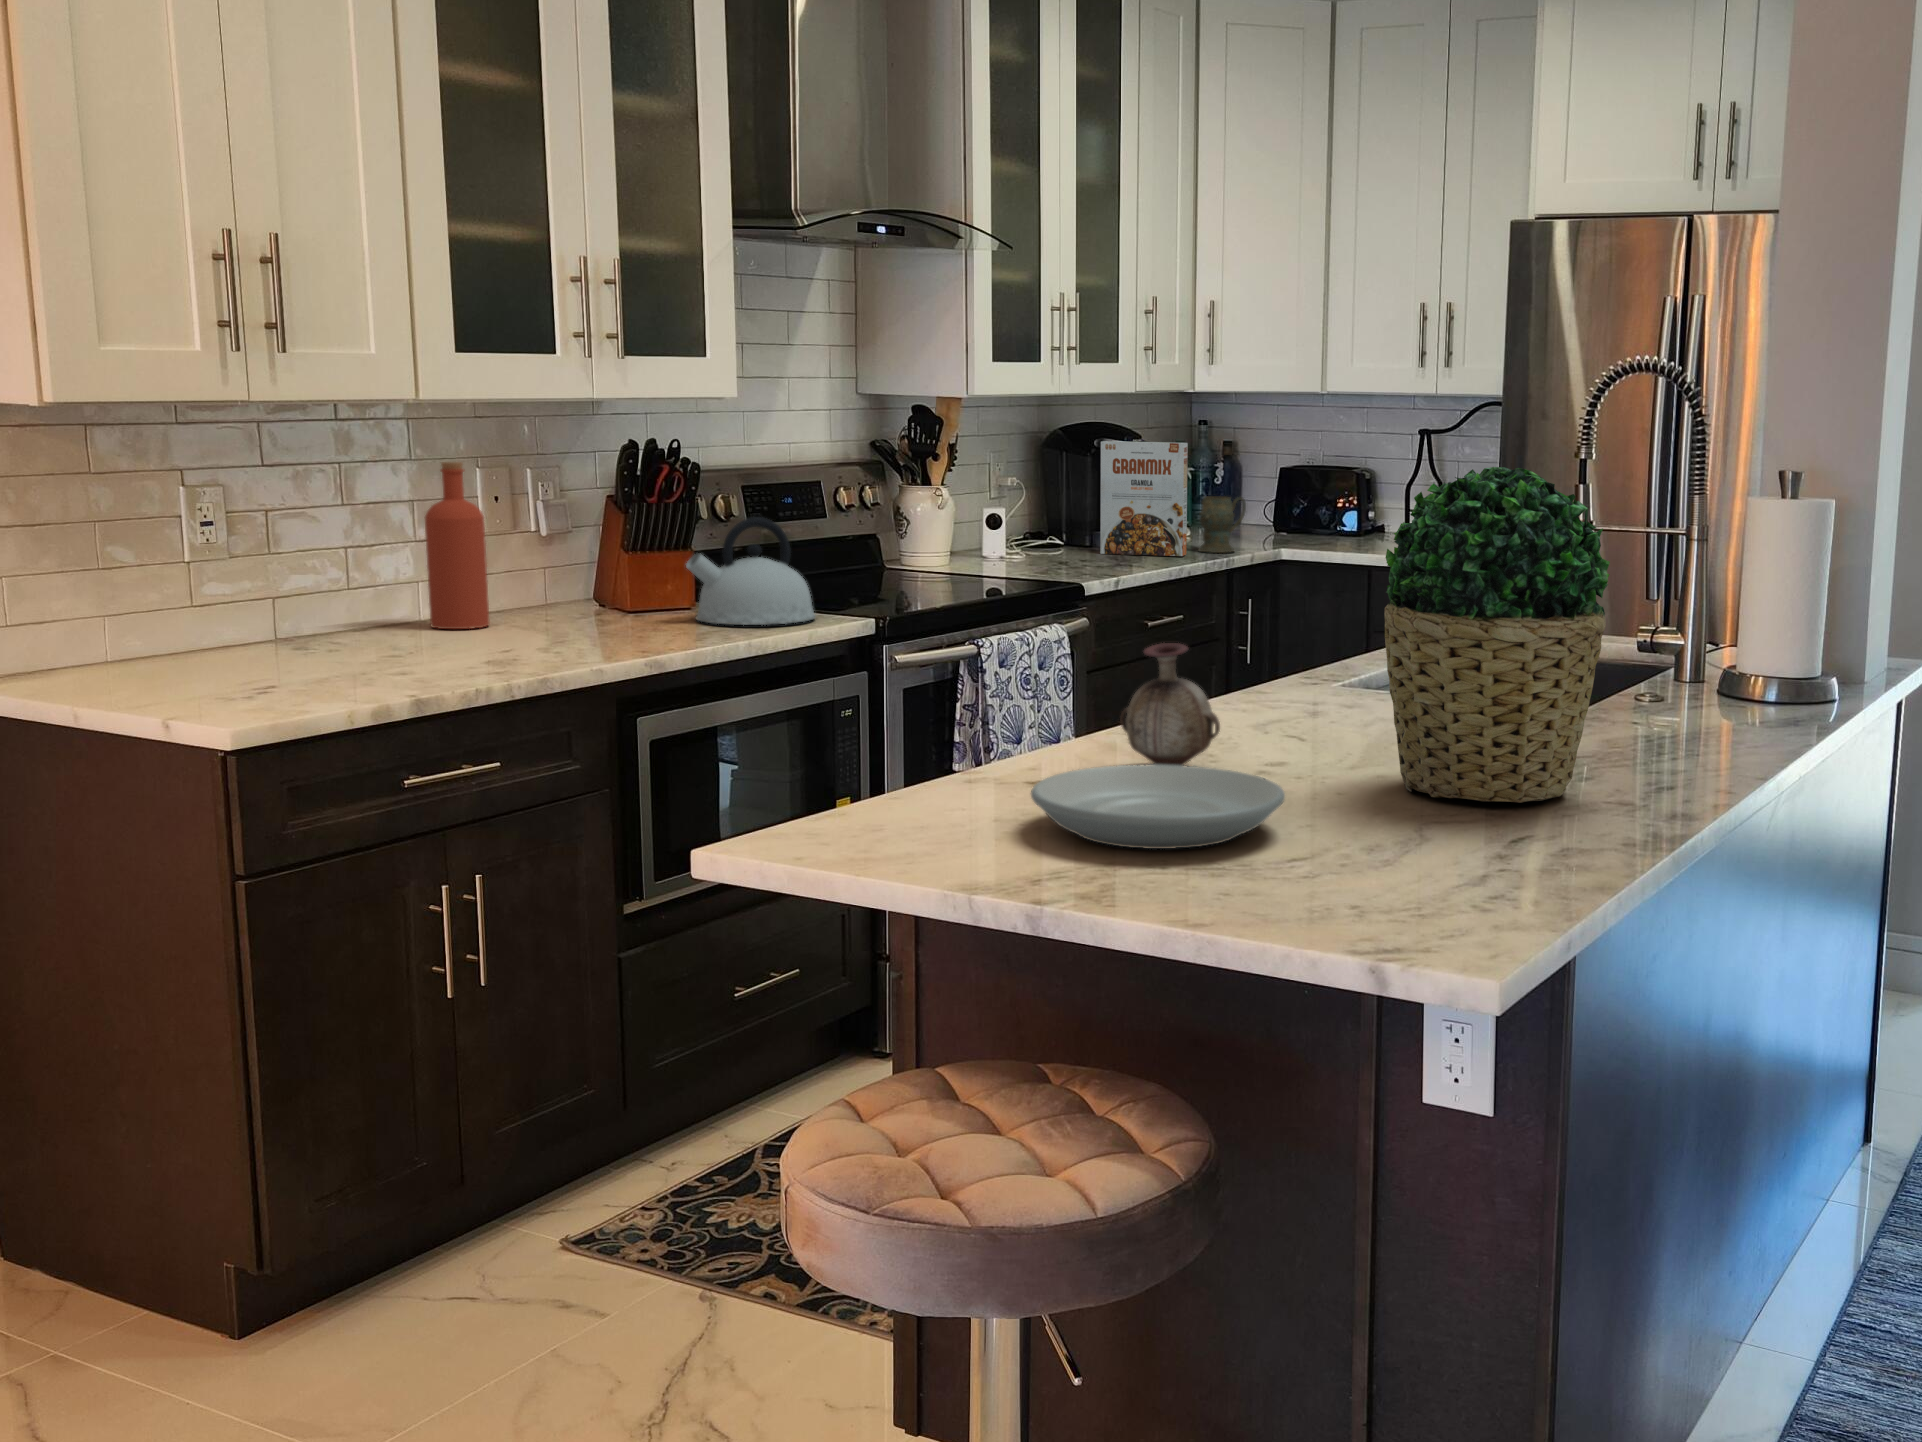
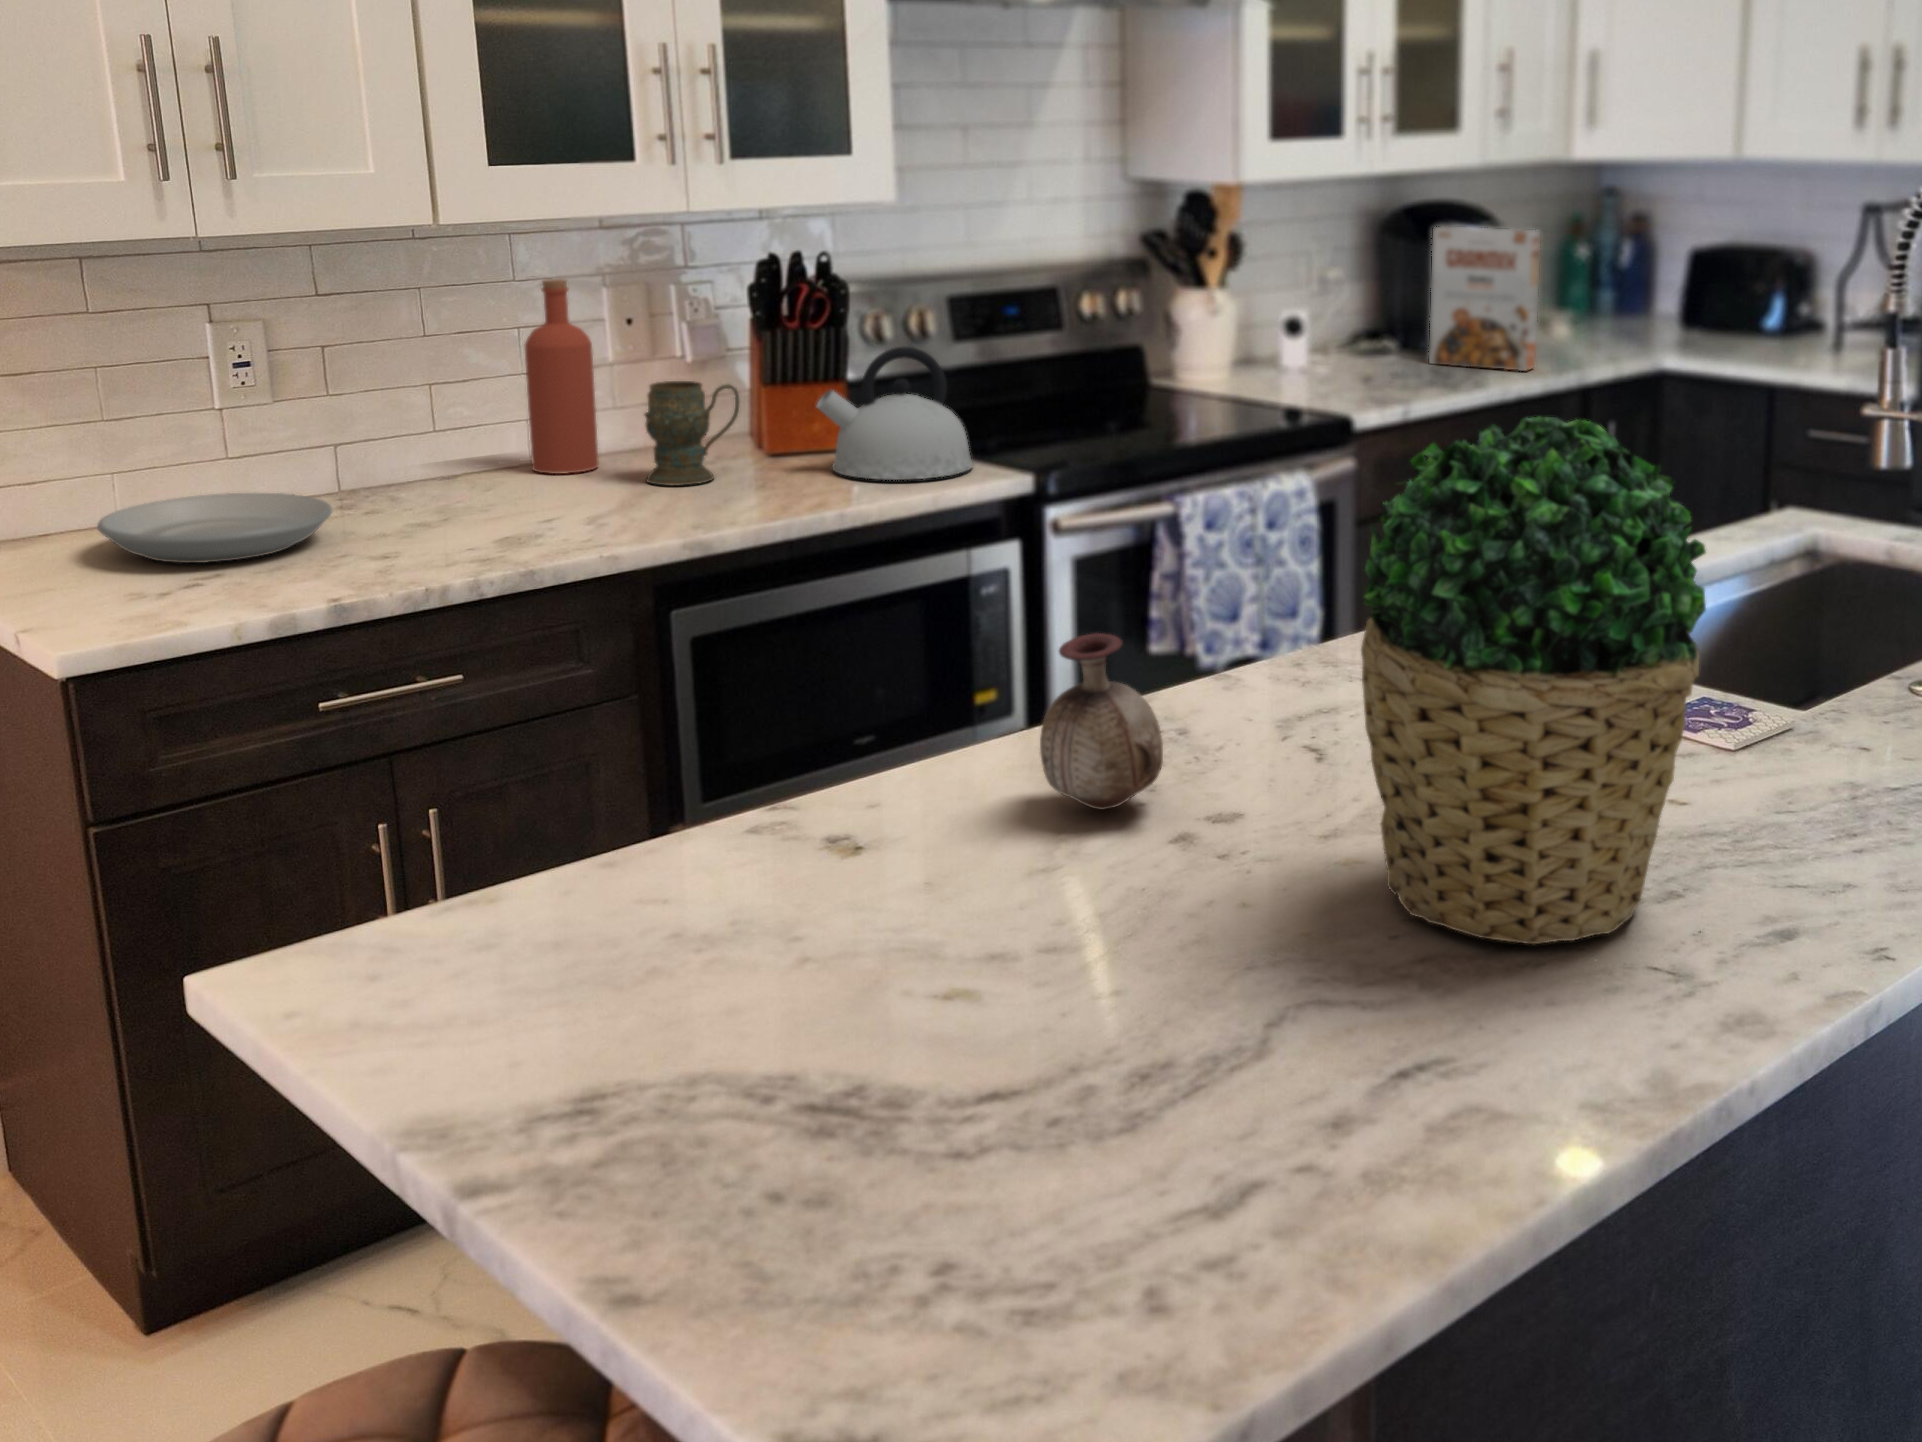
mug: present [1199,496,1246,553] -> present [645,381,739,486]
plate: present [1031,764,1285,849] -> present [97,493,332,563]

